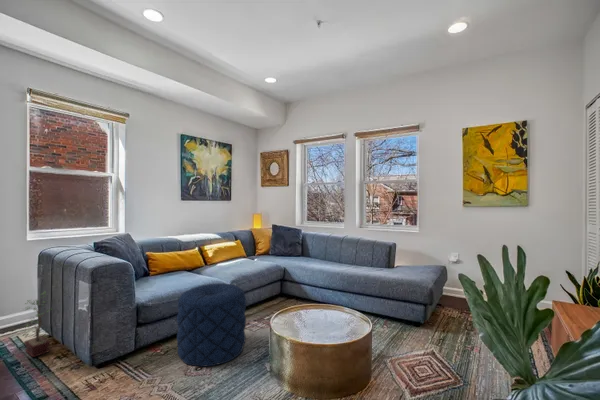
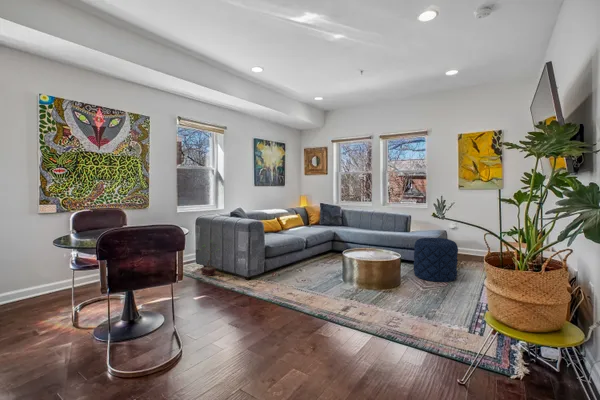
pouf: present [177,284,246,366] -> present [414,238,458,282]

